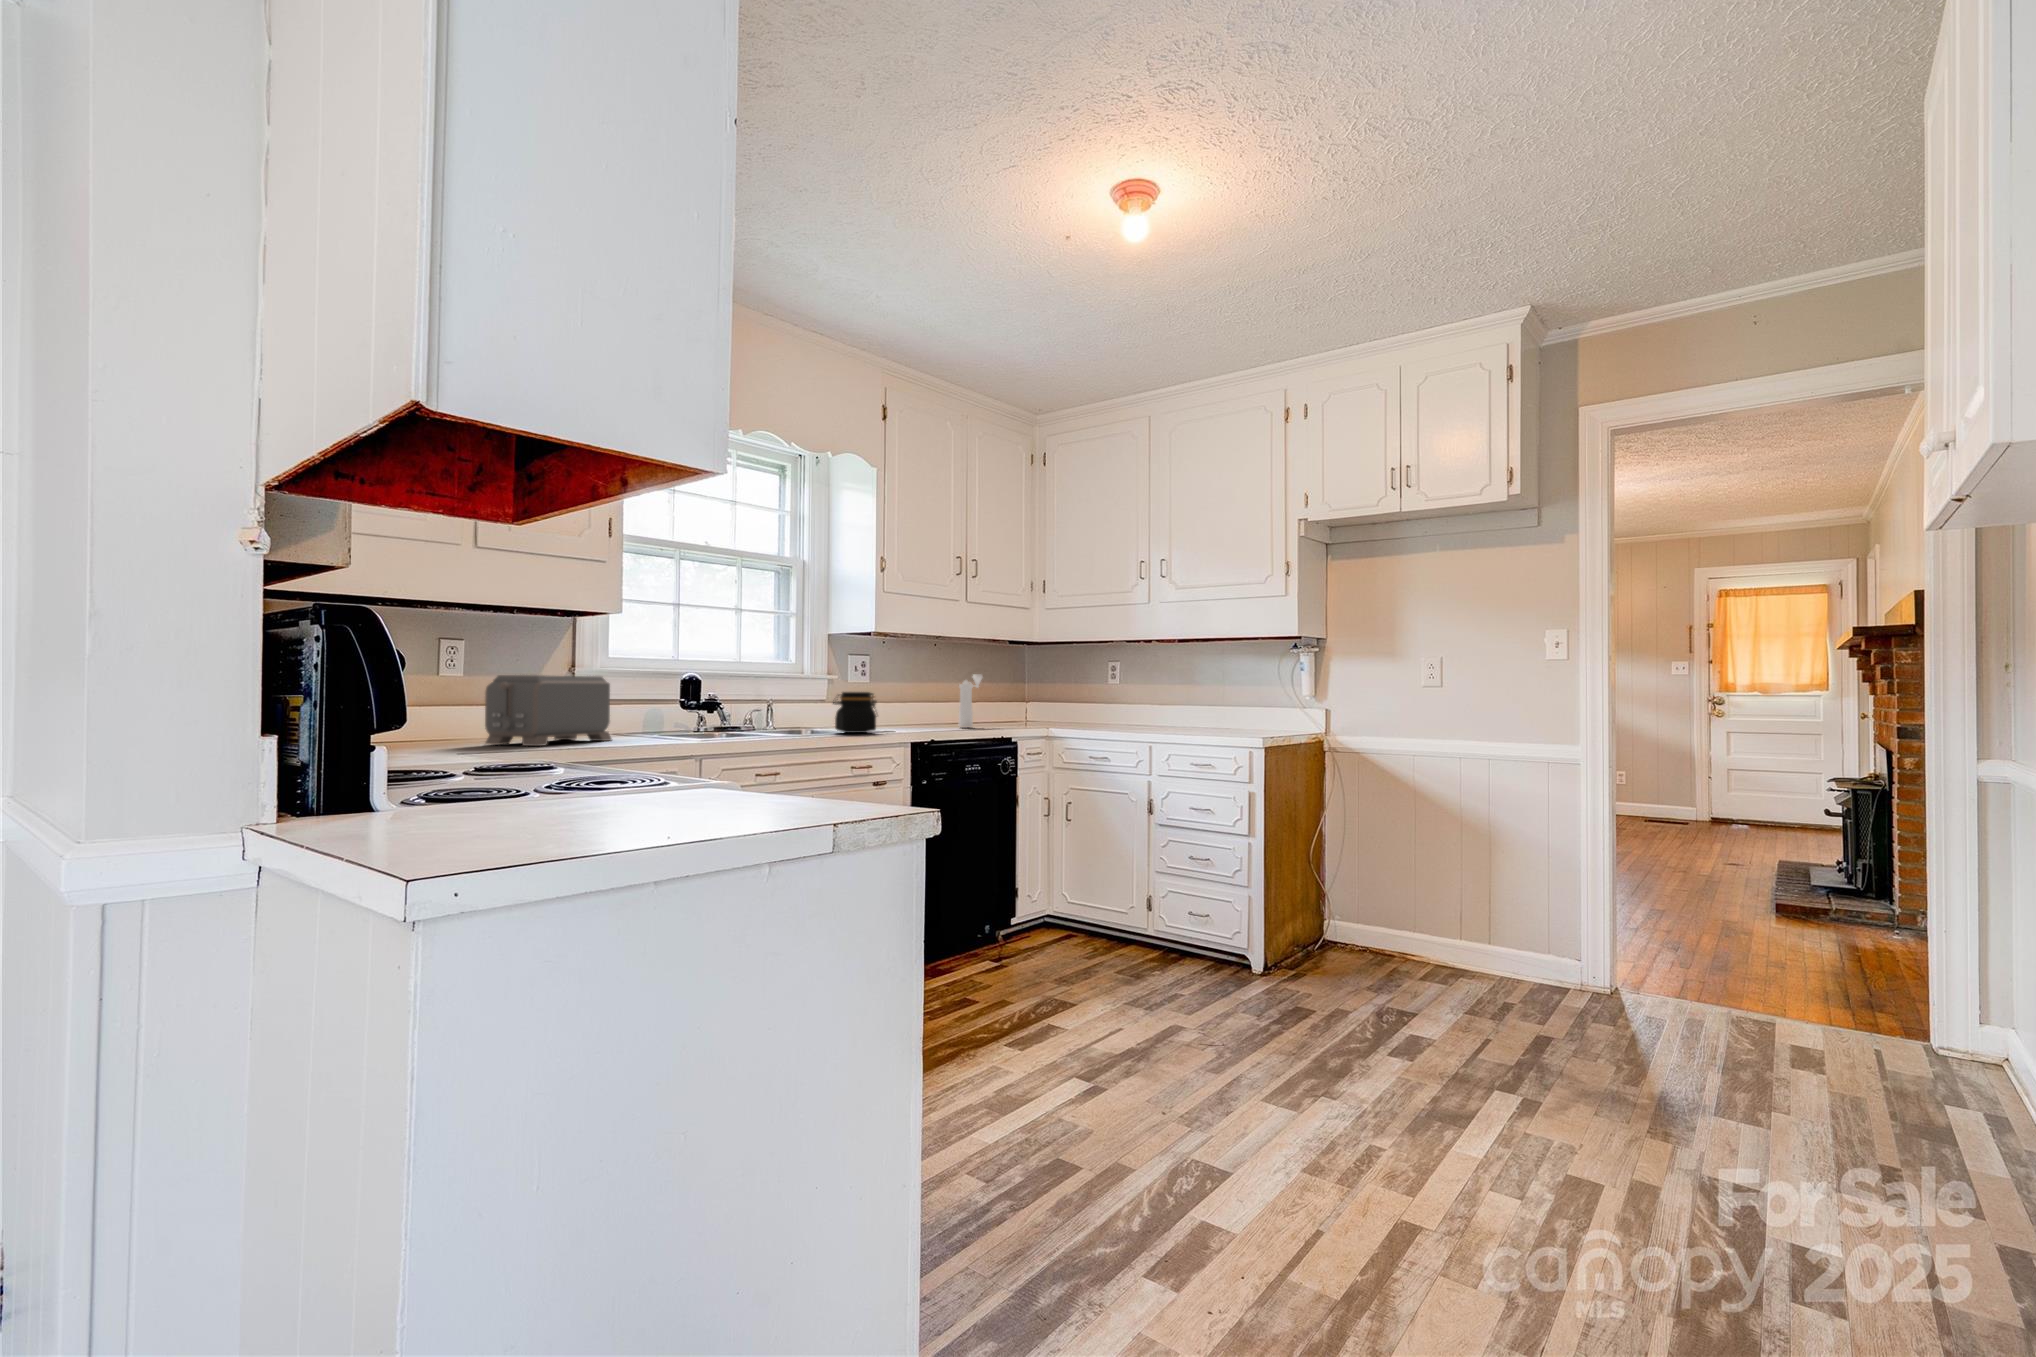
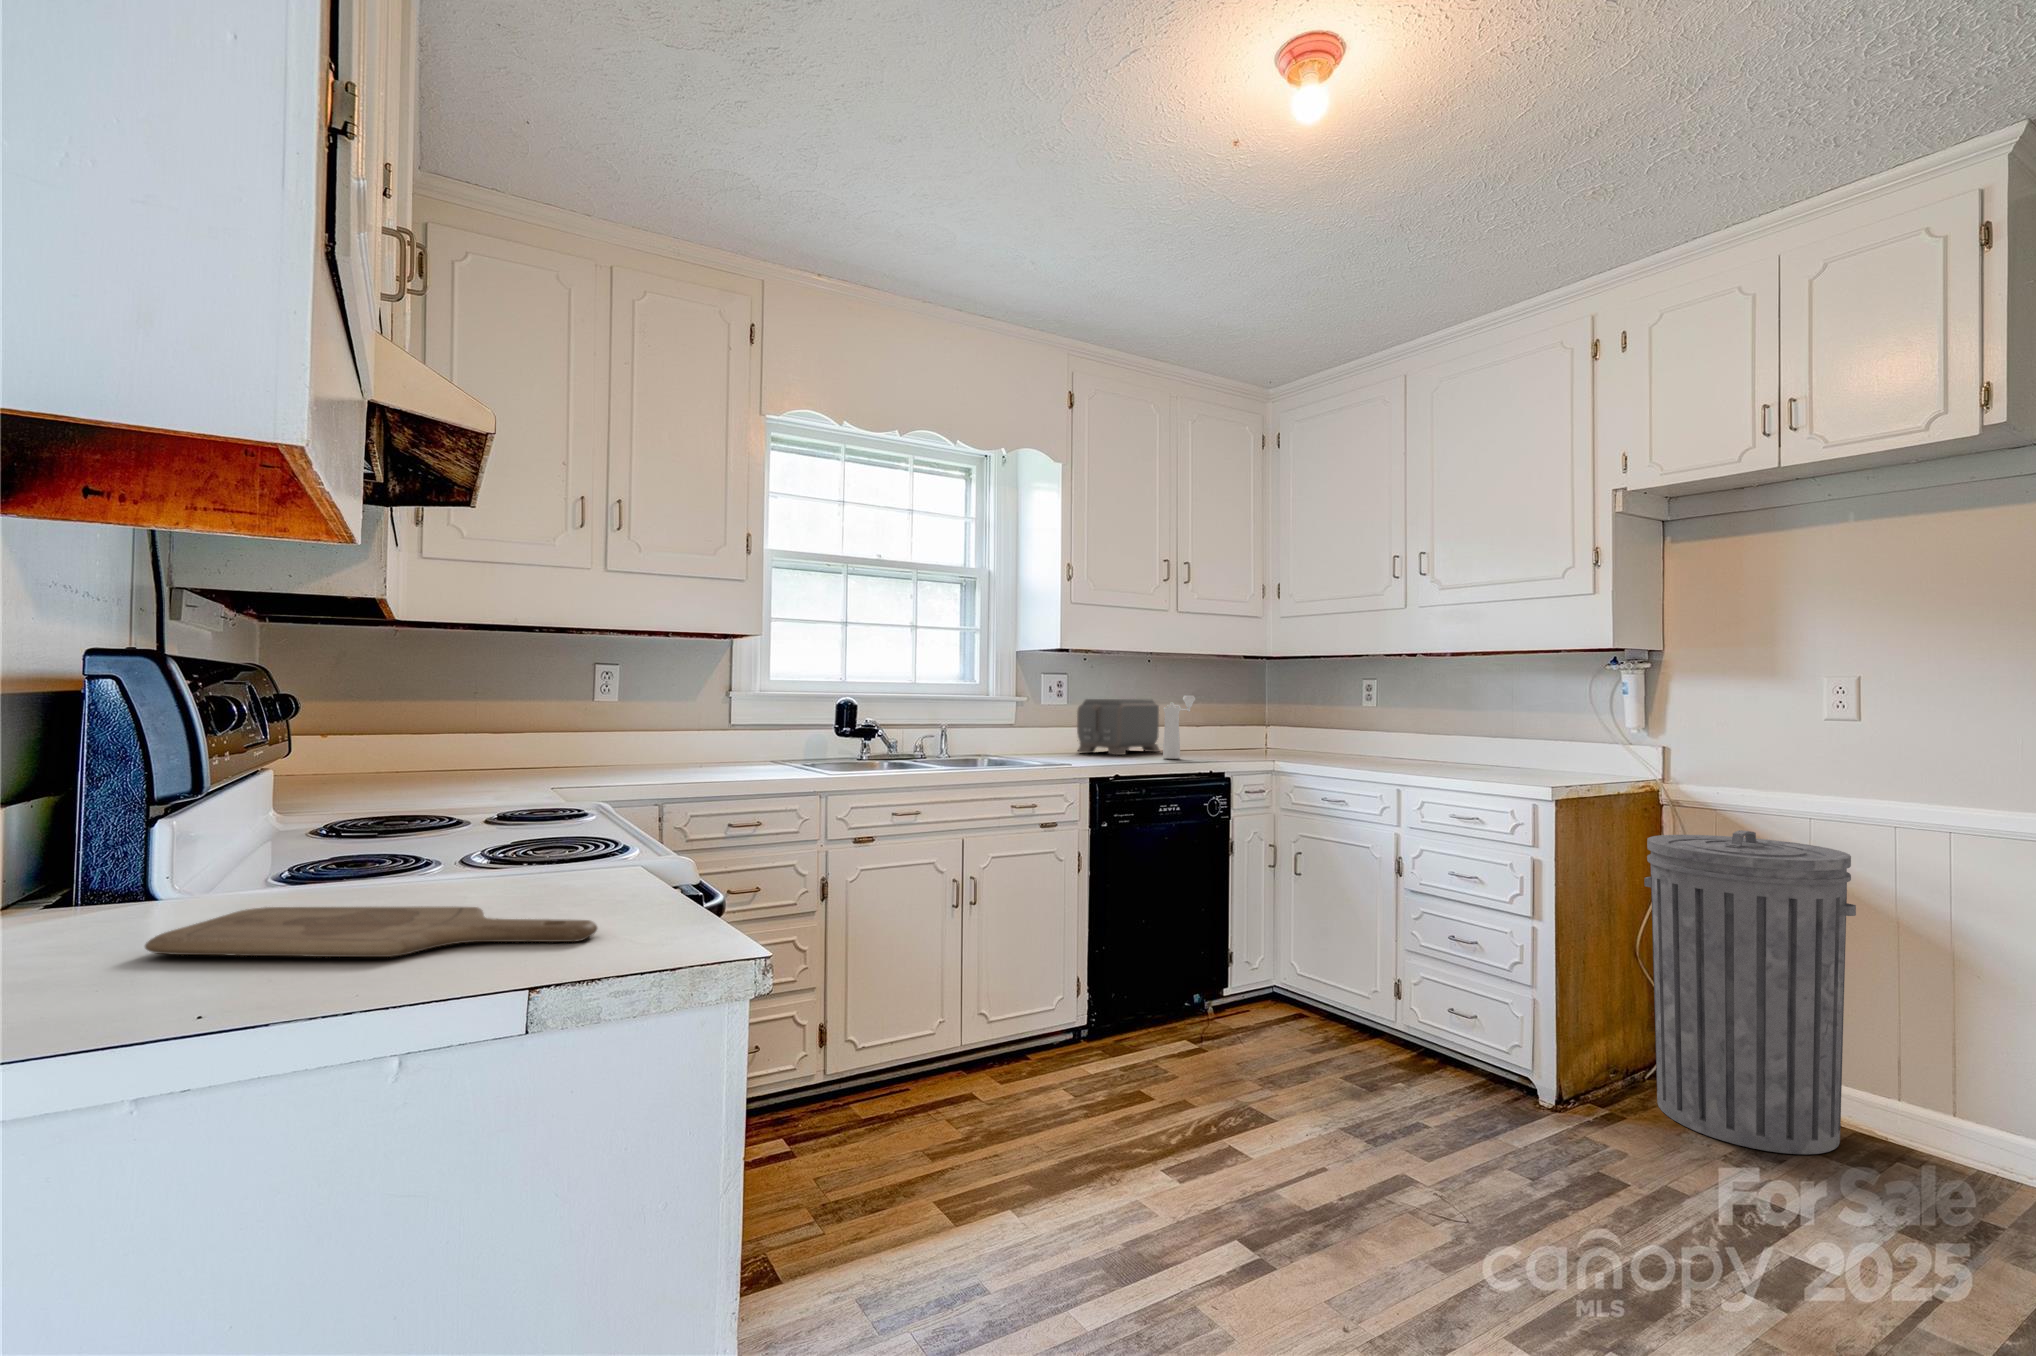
toaster: present [485,675,612,746] -> present [1077,699,1160,755]
jar: present [833,692,877,733] -> none [1003,716,1056,765]
trash can: none [1317,766,1445,983] -> present [1644,830,1856,1154]
cutting board: none [503,807,804,836] -> present [145,907,597,957]

